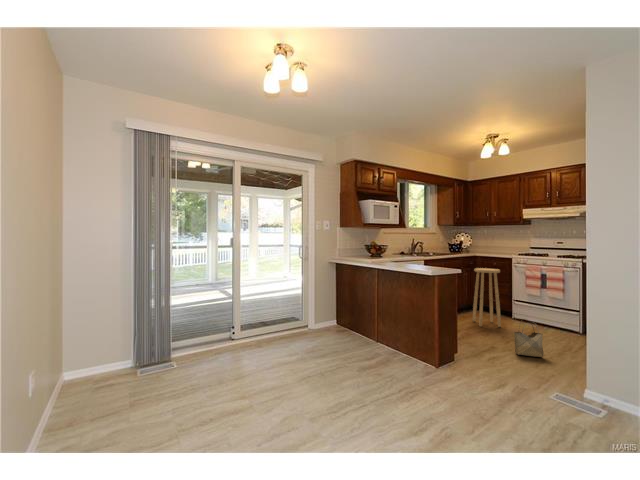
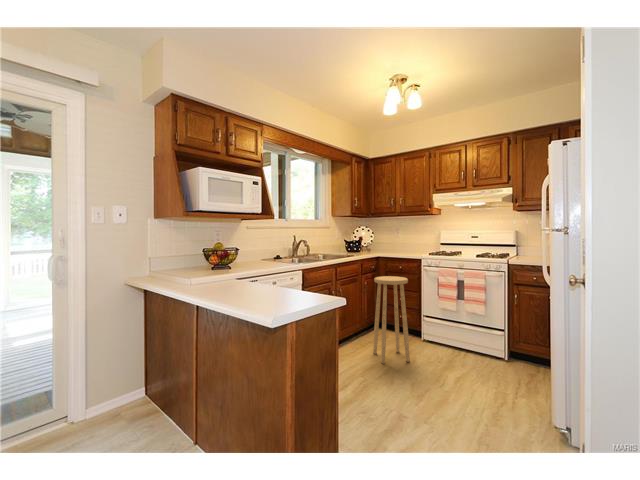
woven basket: present [514,319,544,357] -> none [431,370,475,438]

